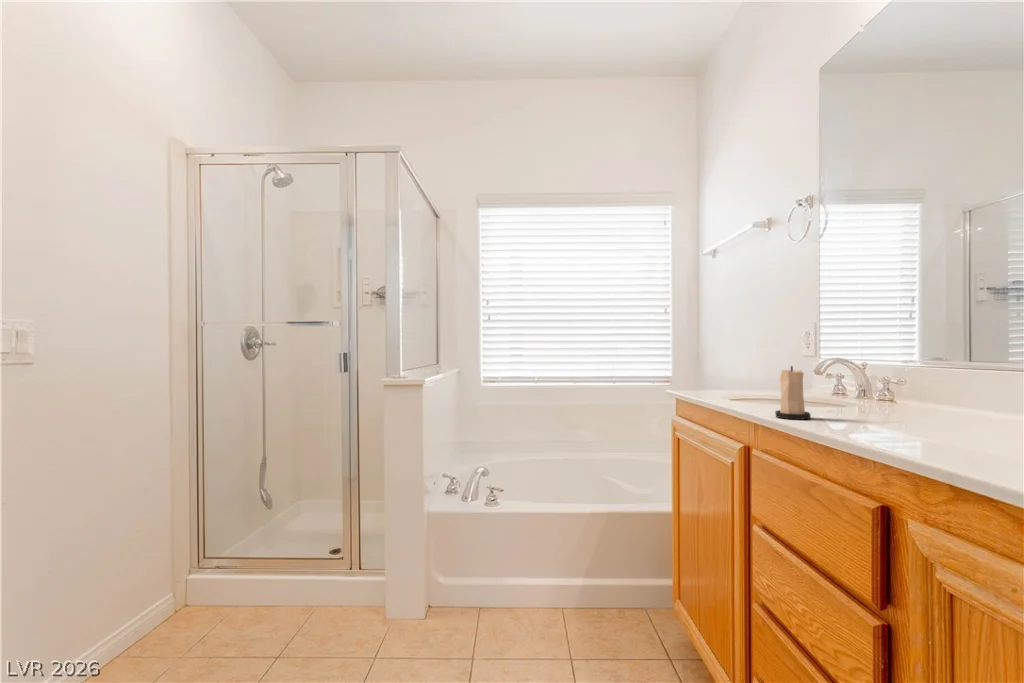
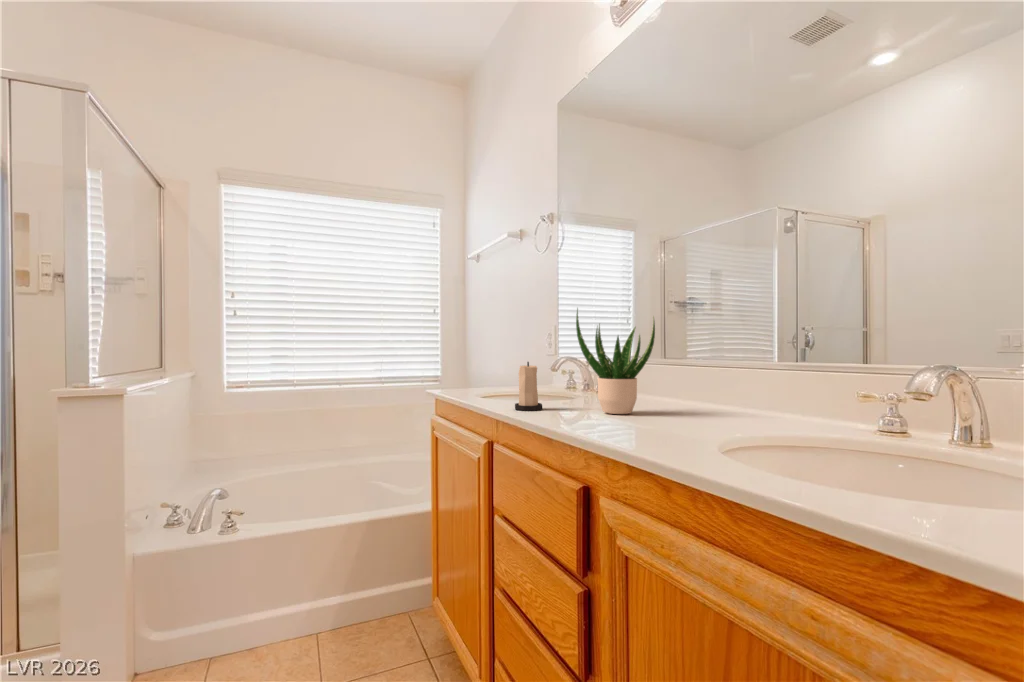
potted plant: none [856,305,977,431] -> present [576,309,655,414]

